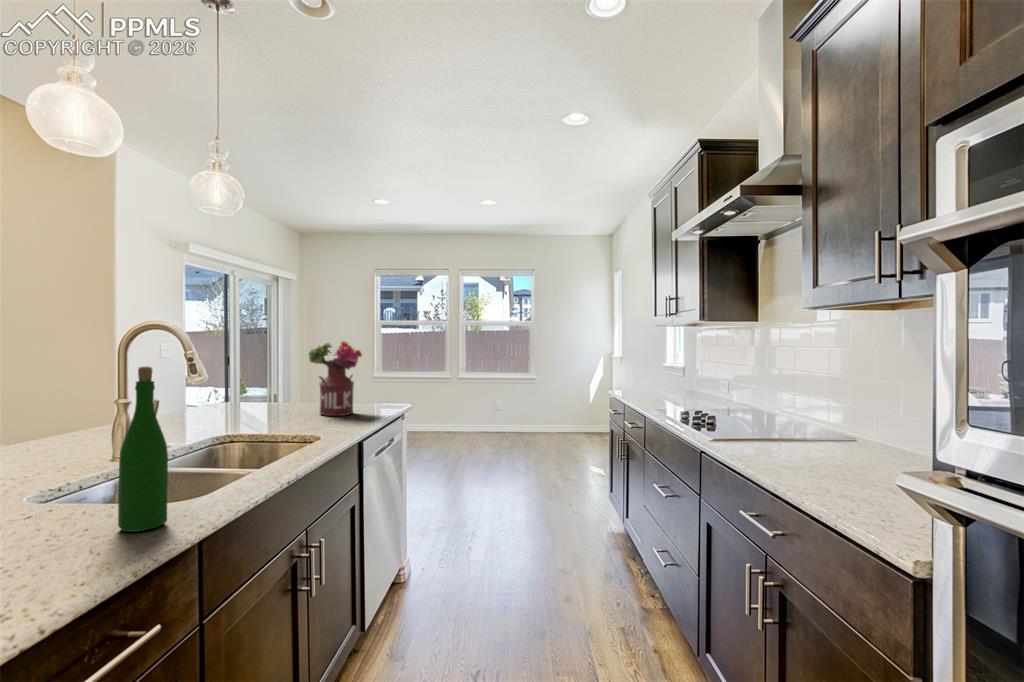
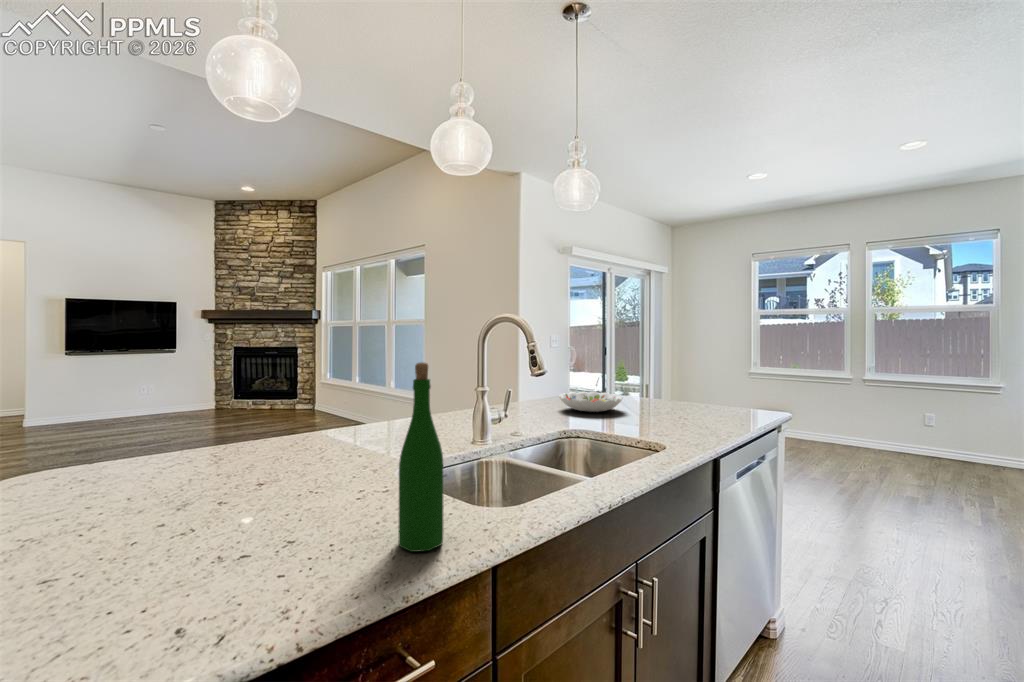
flower arrangement: present [309,341,362,416] -> none [663,332,726,417]
decorative bowl: none [195,401,267,421] -> present [559,392,623,412]

